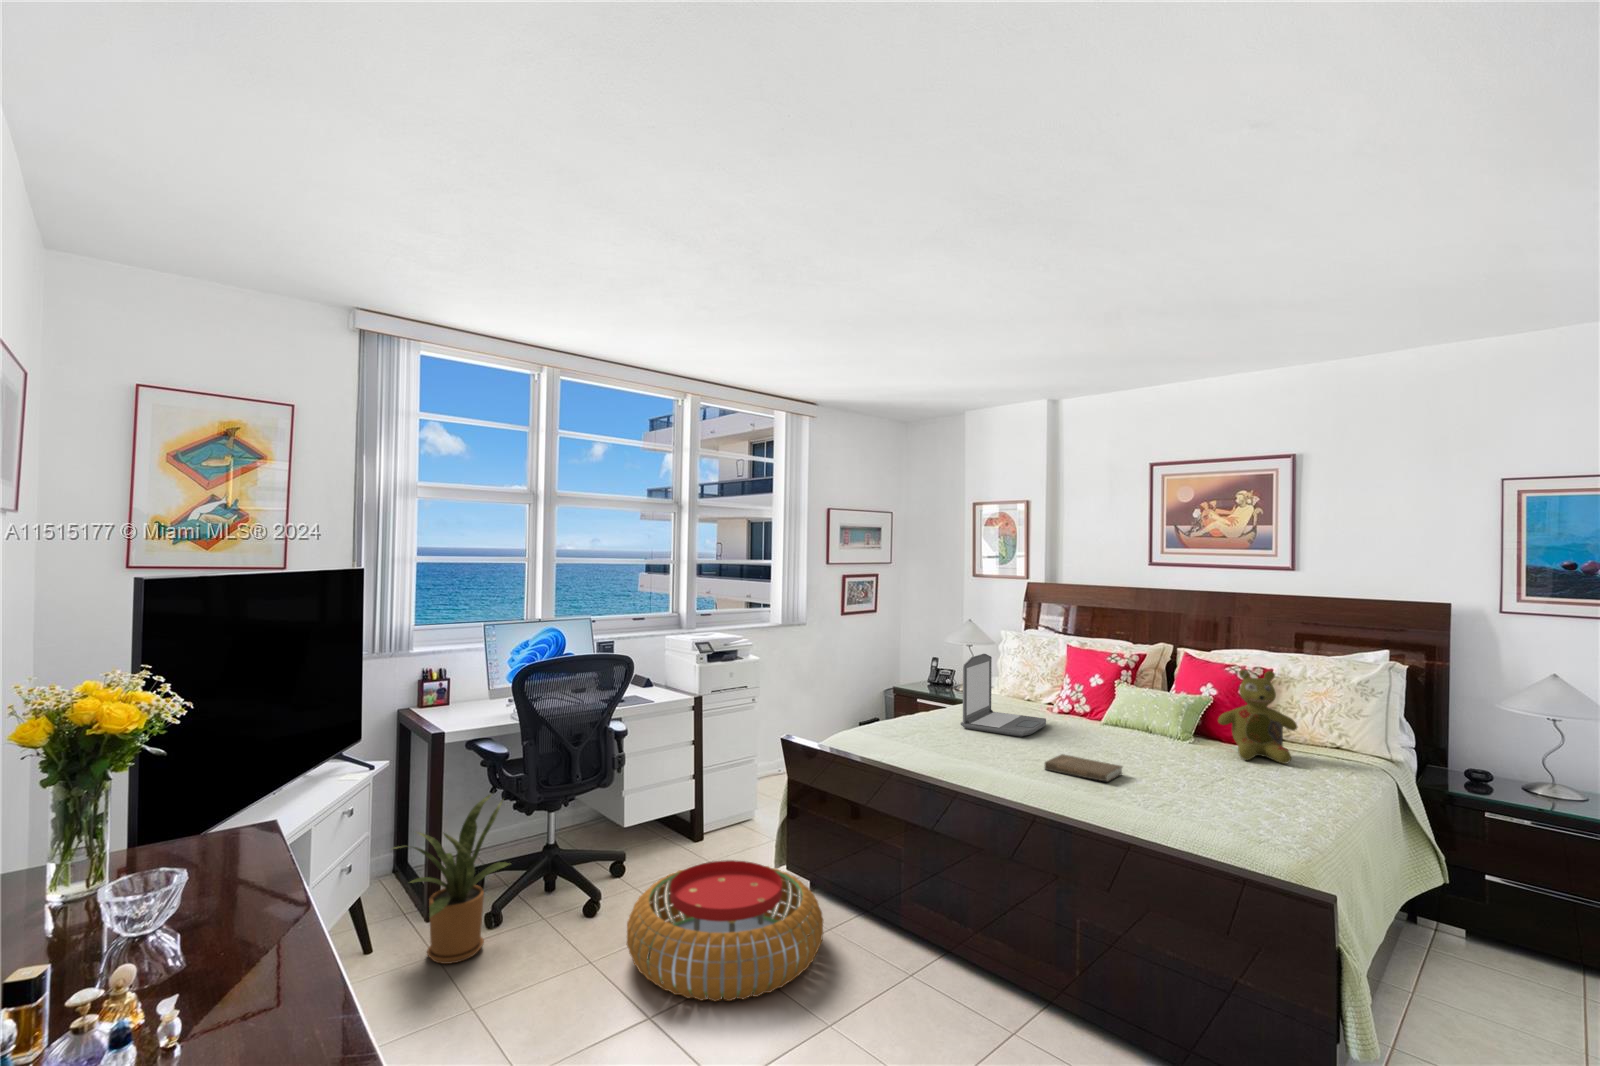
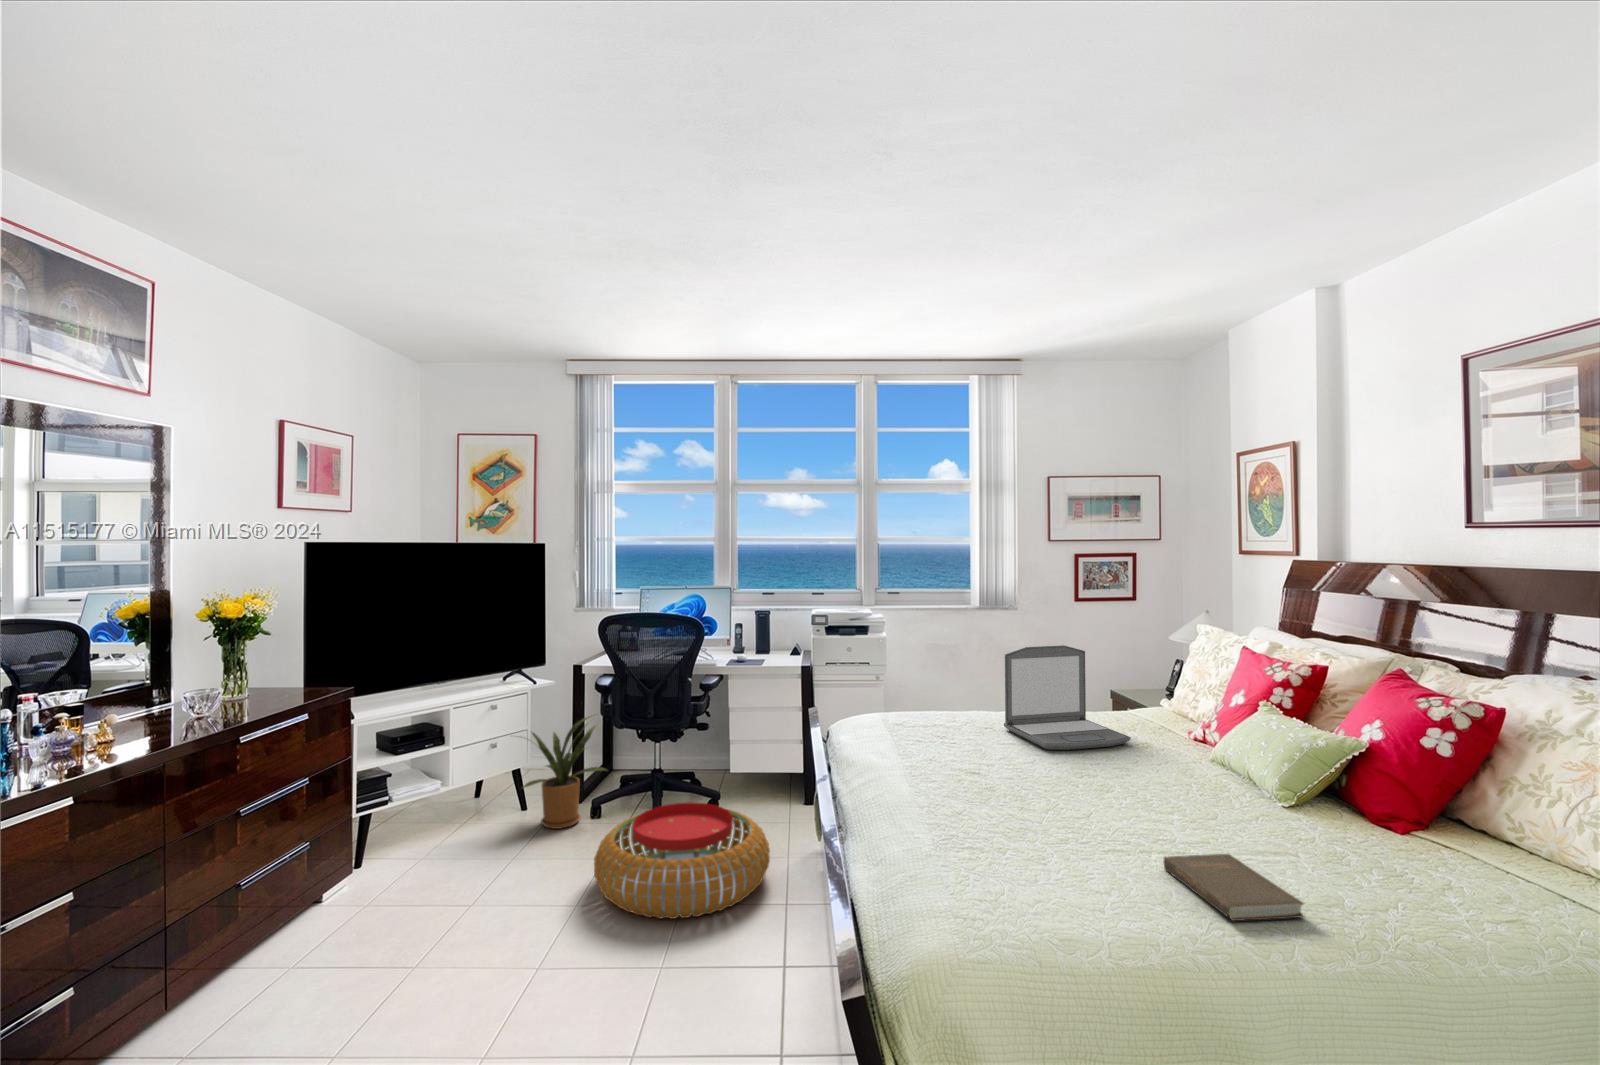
stuffed bear: present [1218,670,1297,764] -> none [1297,698,1441,864]
book: present [1045,754,1123,782] -> present [1164,854,1304,921]

